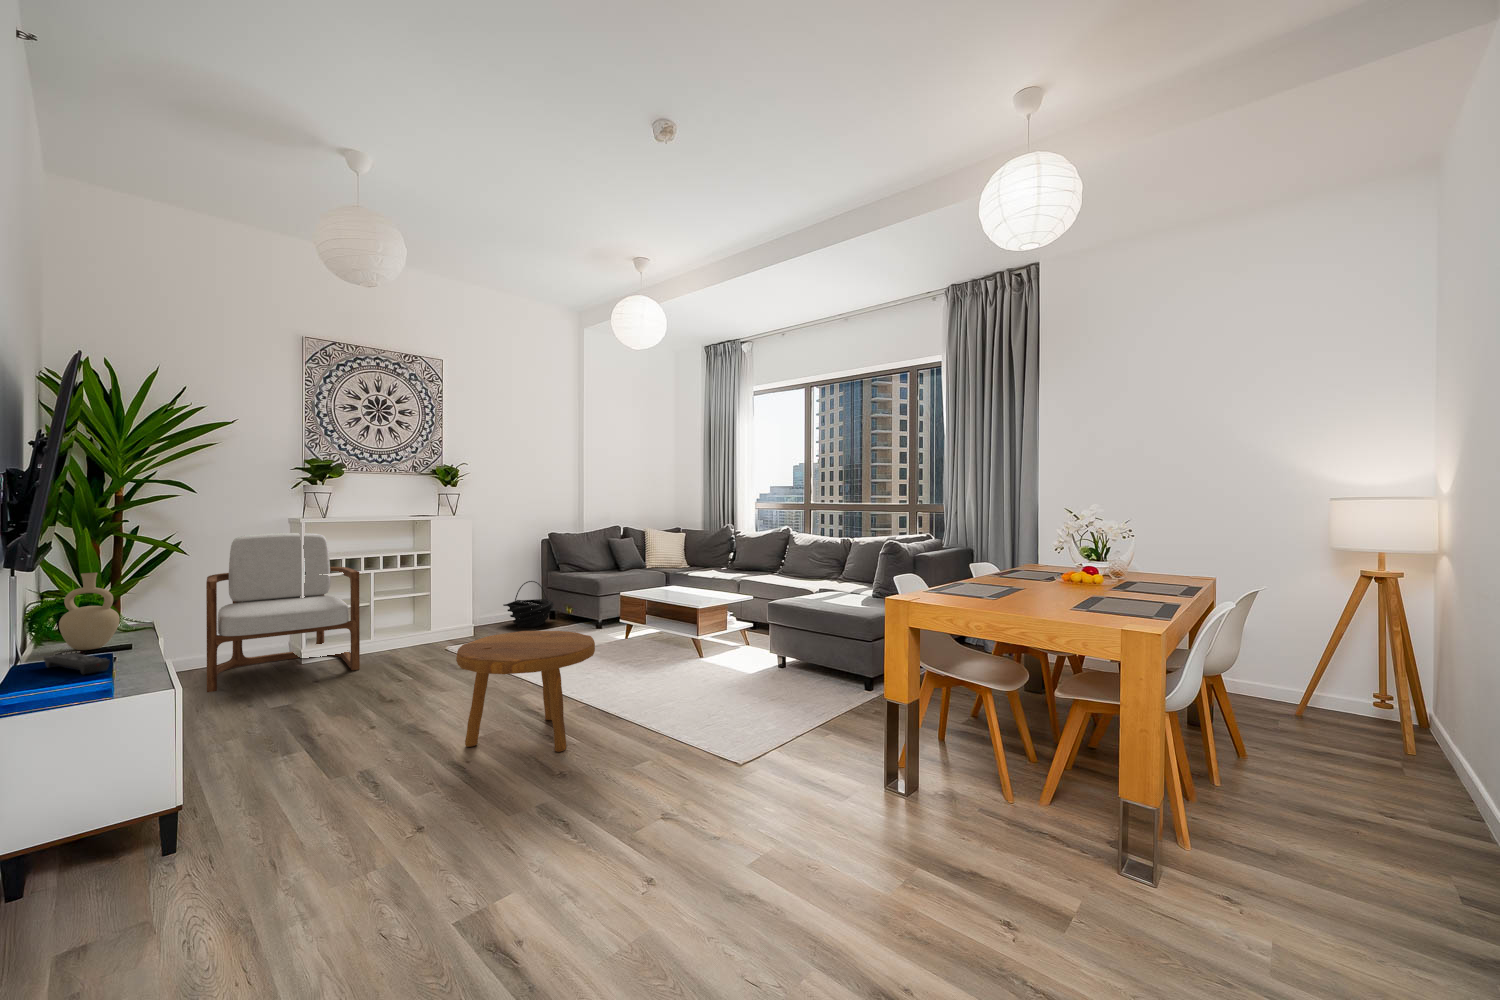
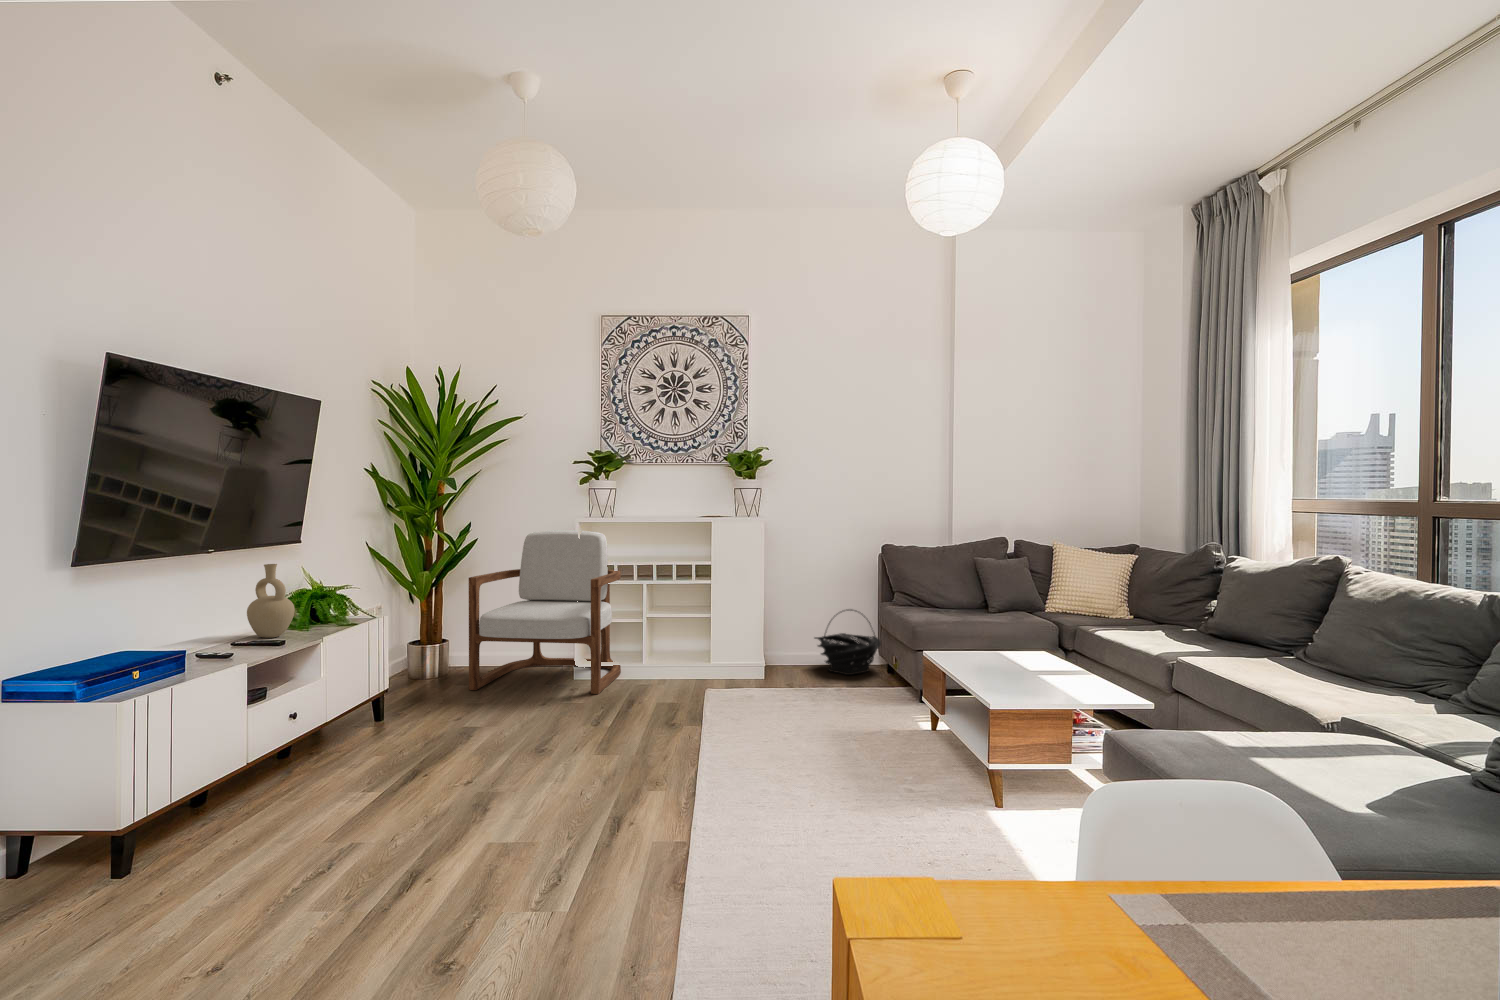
footstool: present [456,631,595,752] -> none [427,695,642,919]
remote control: present [44,653,110,675] -> none [148,641,197,668]

